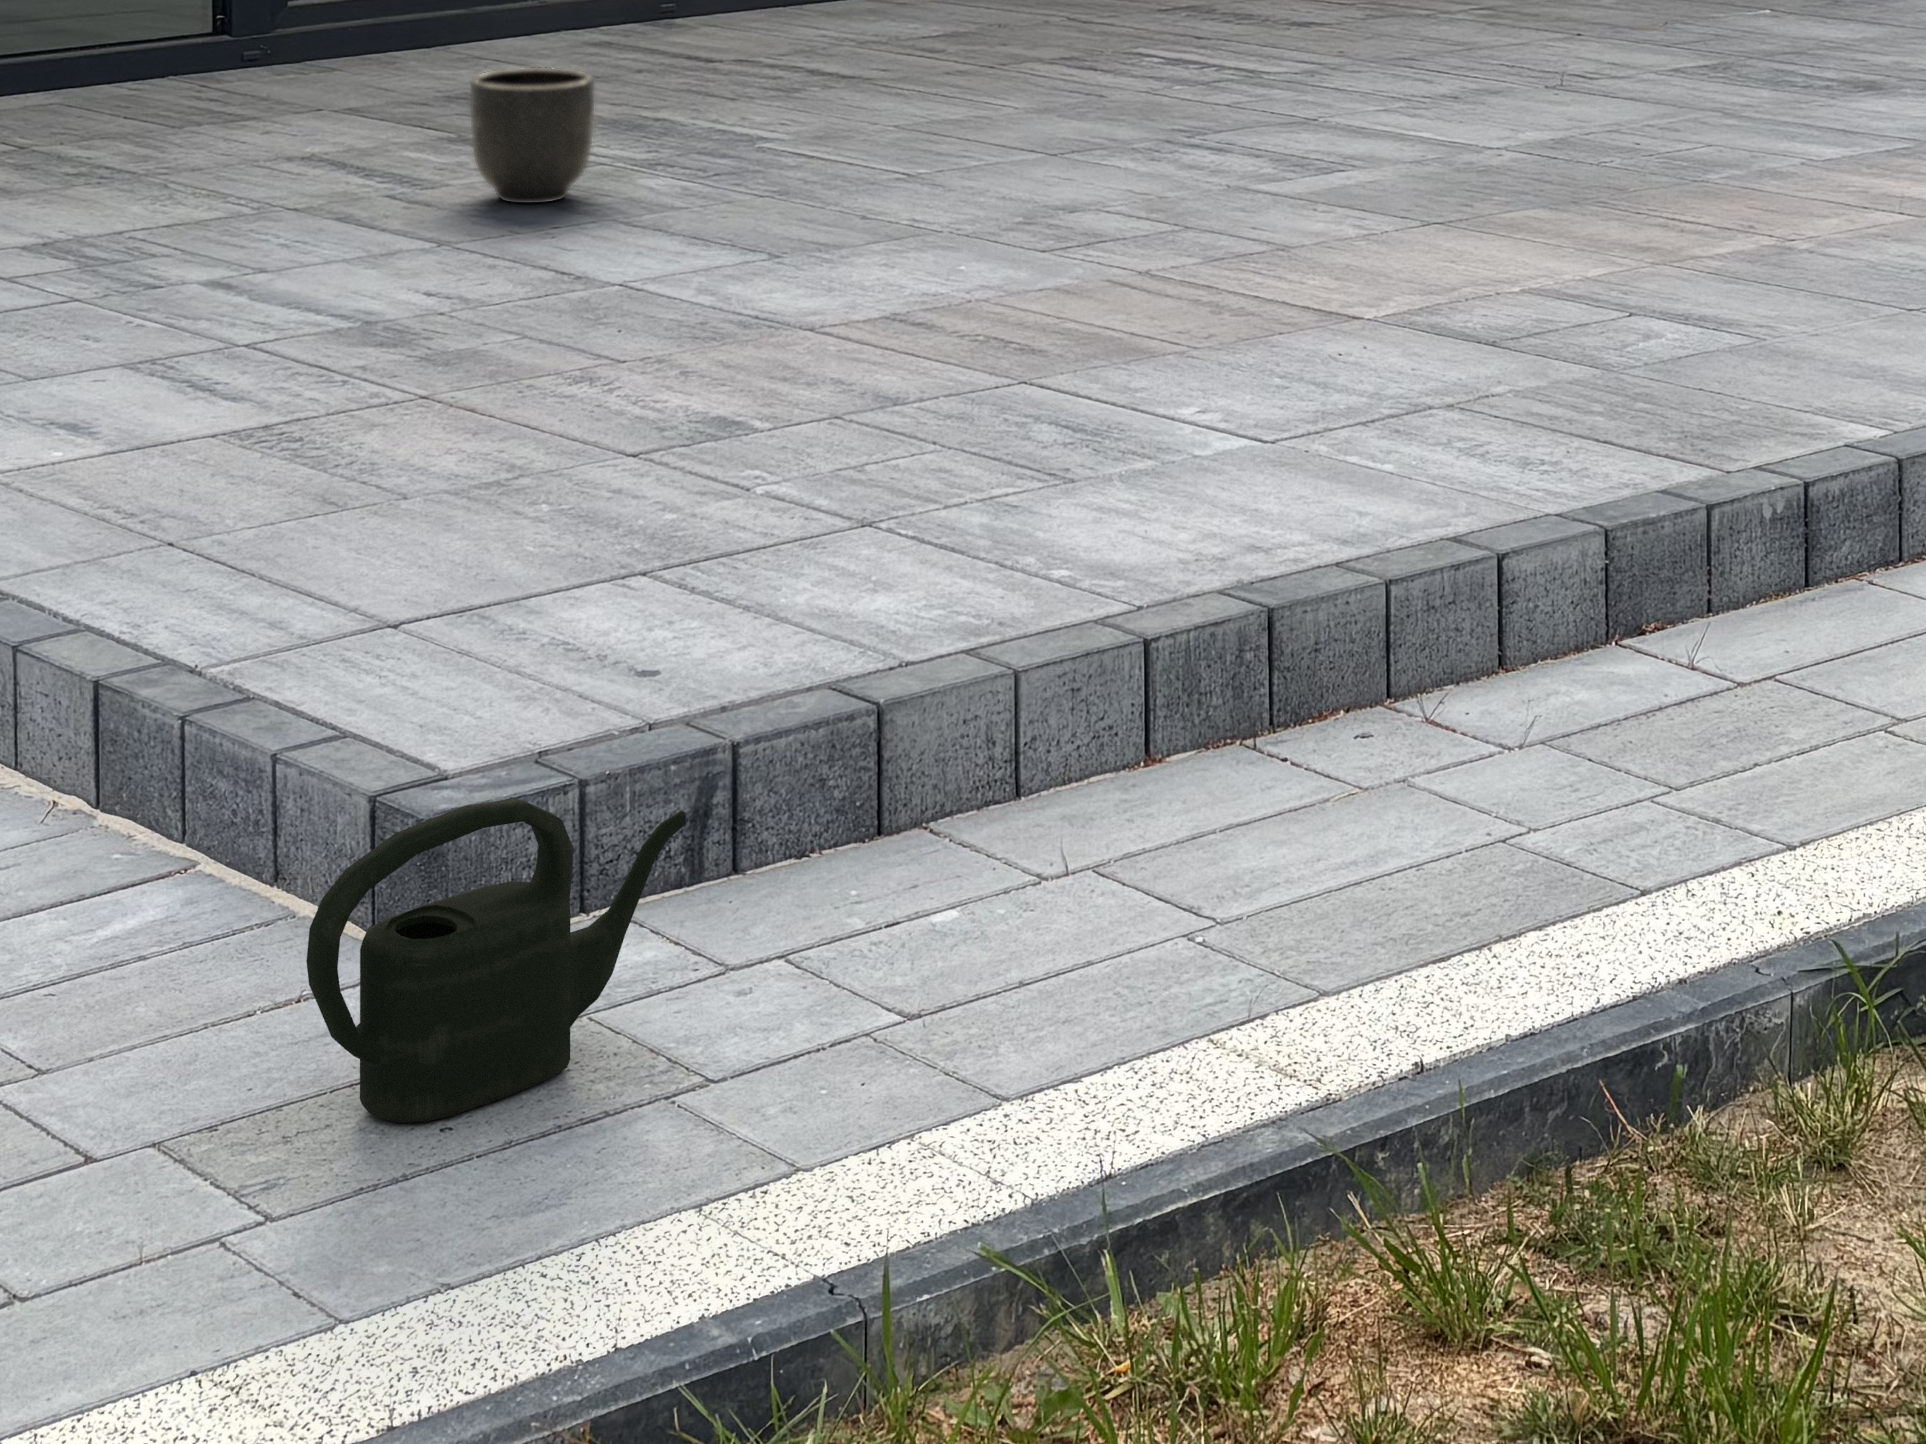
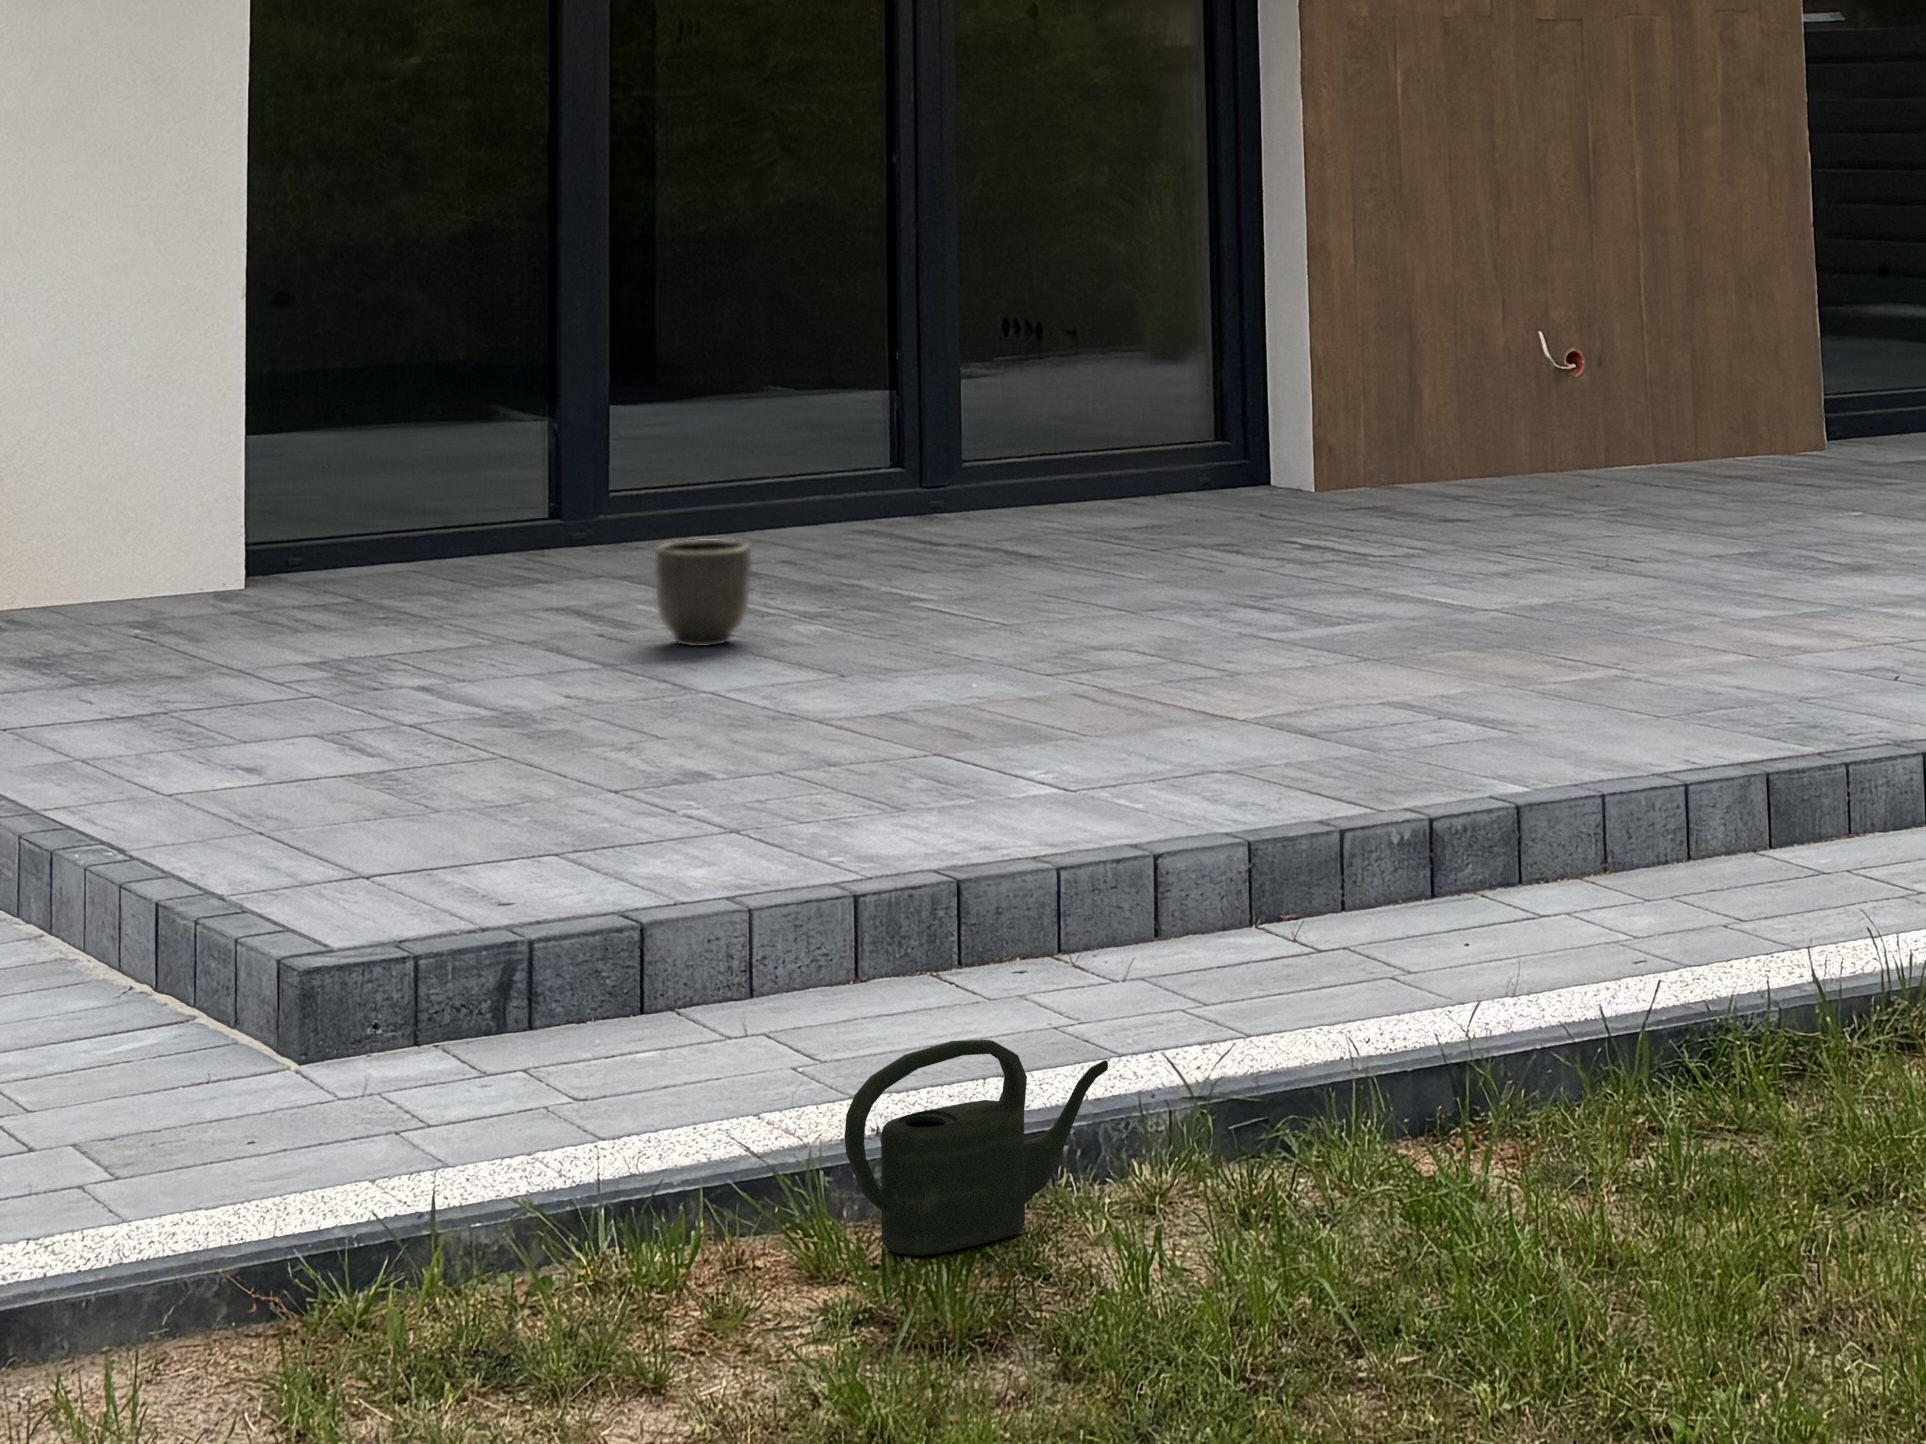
watering can: present [306,799,686,1123] -> present [844,1040,1108,1256]

